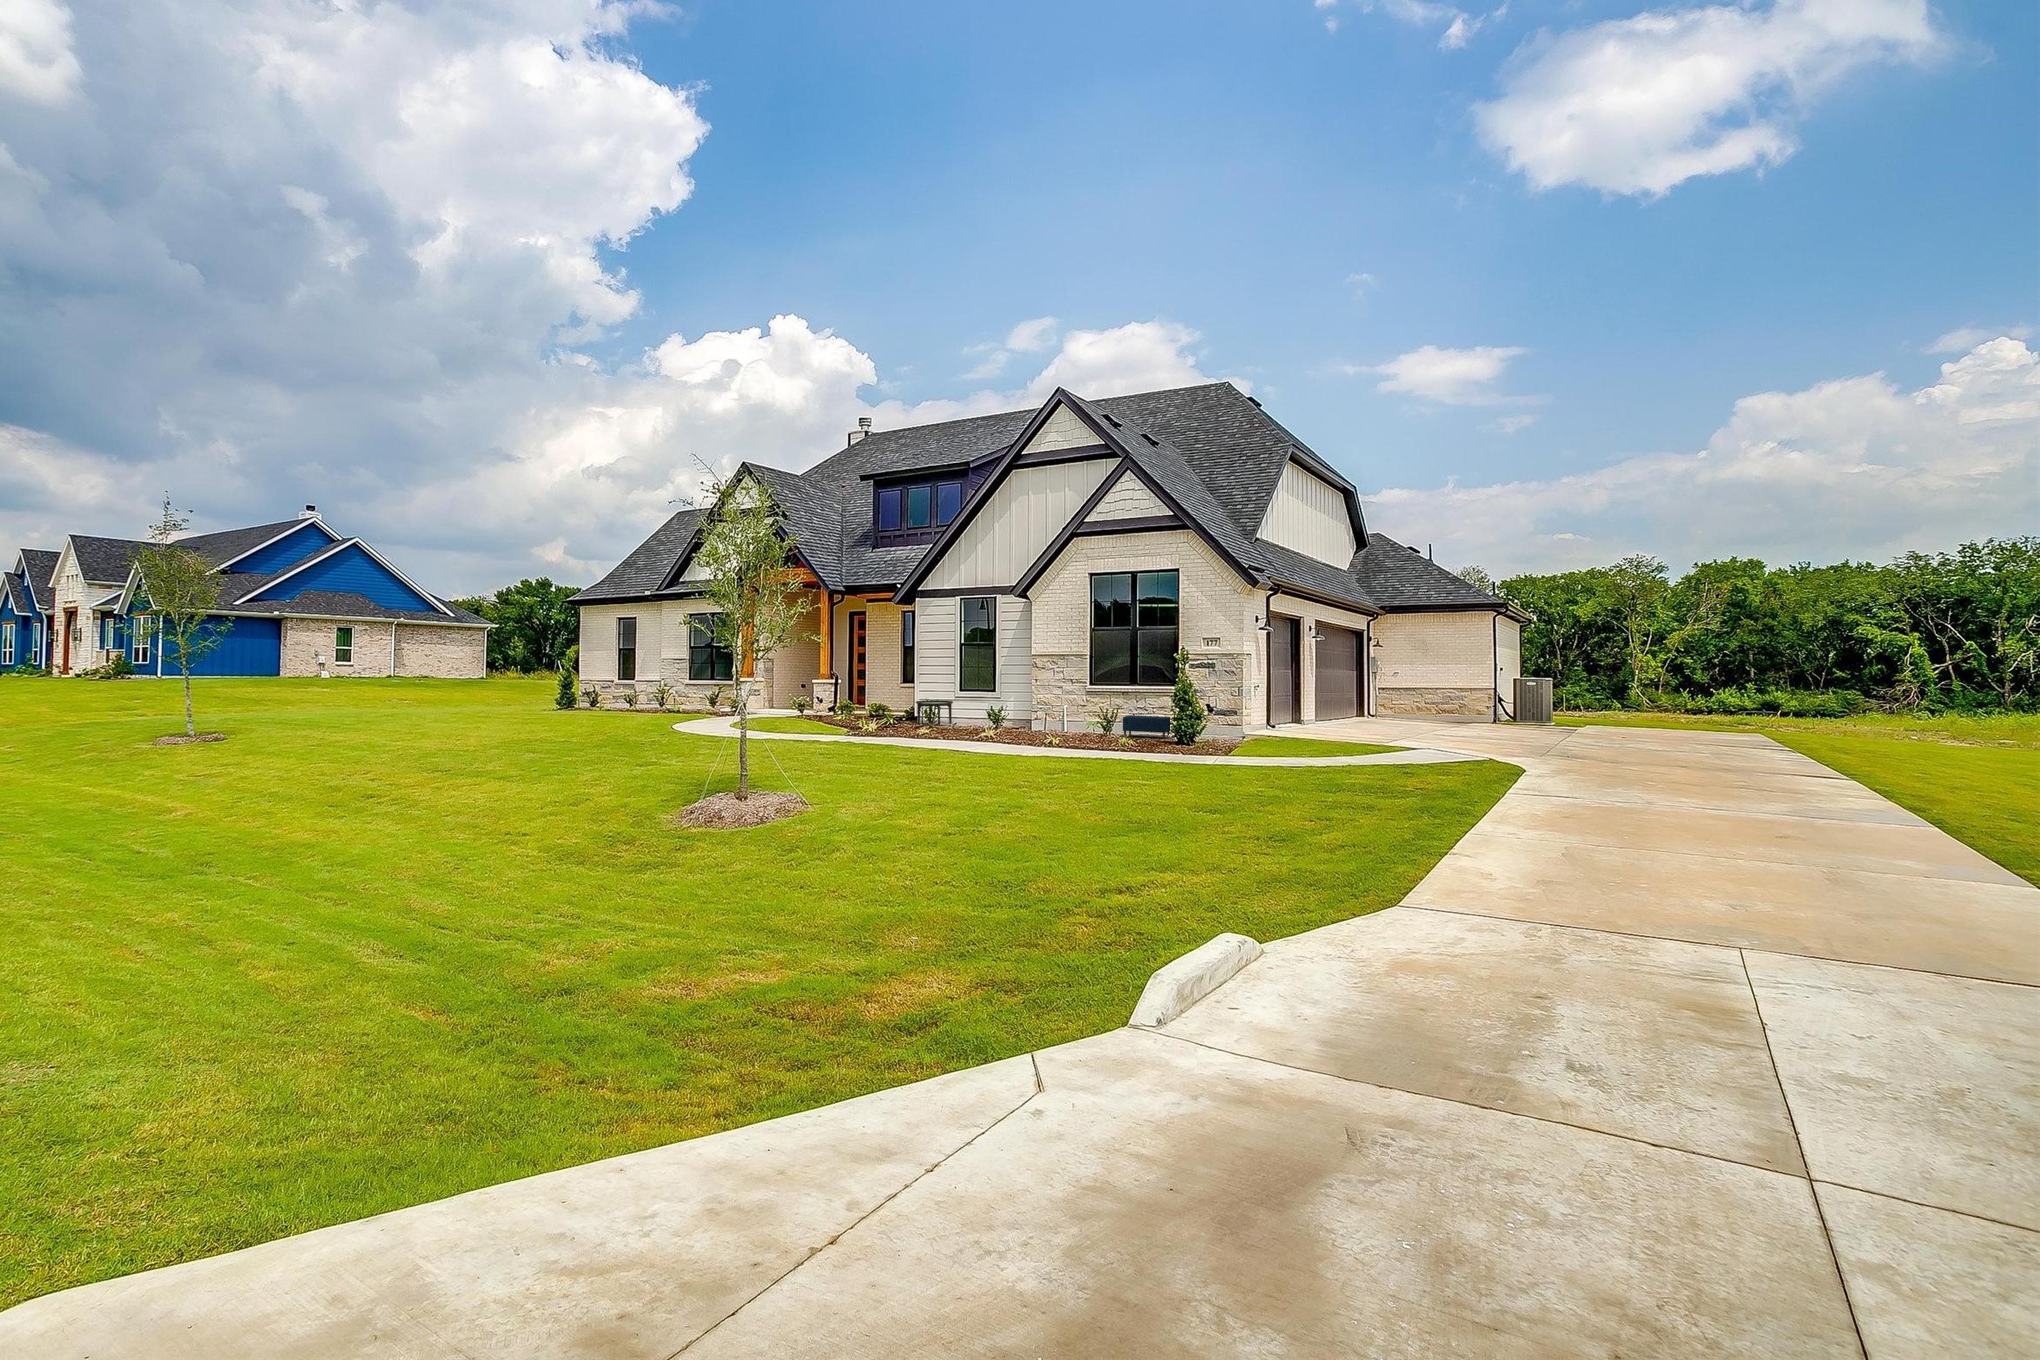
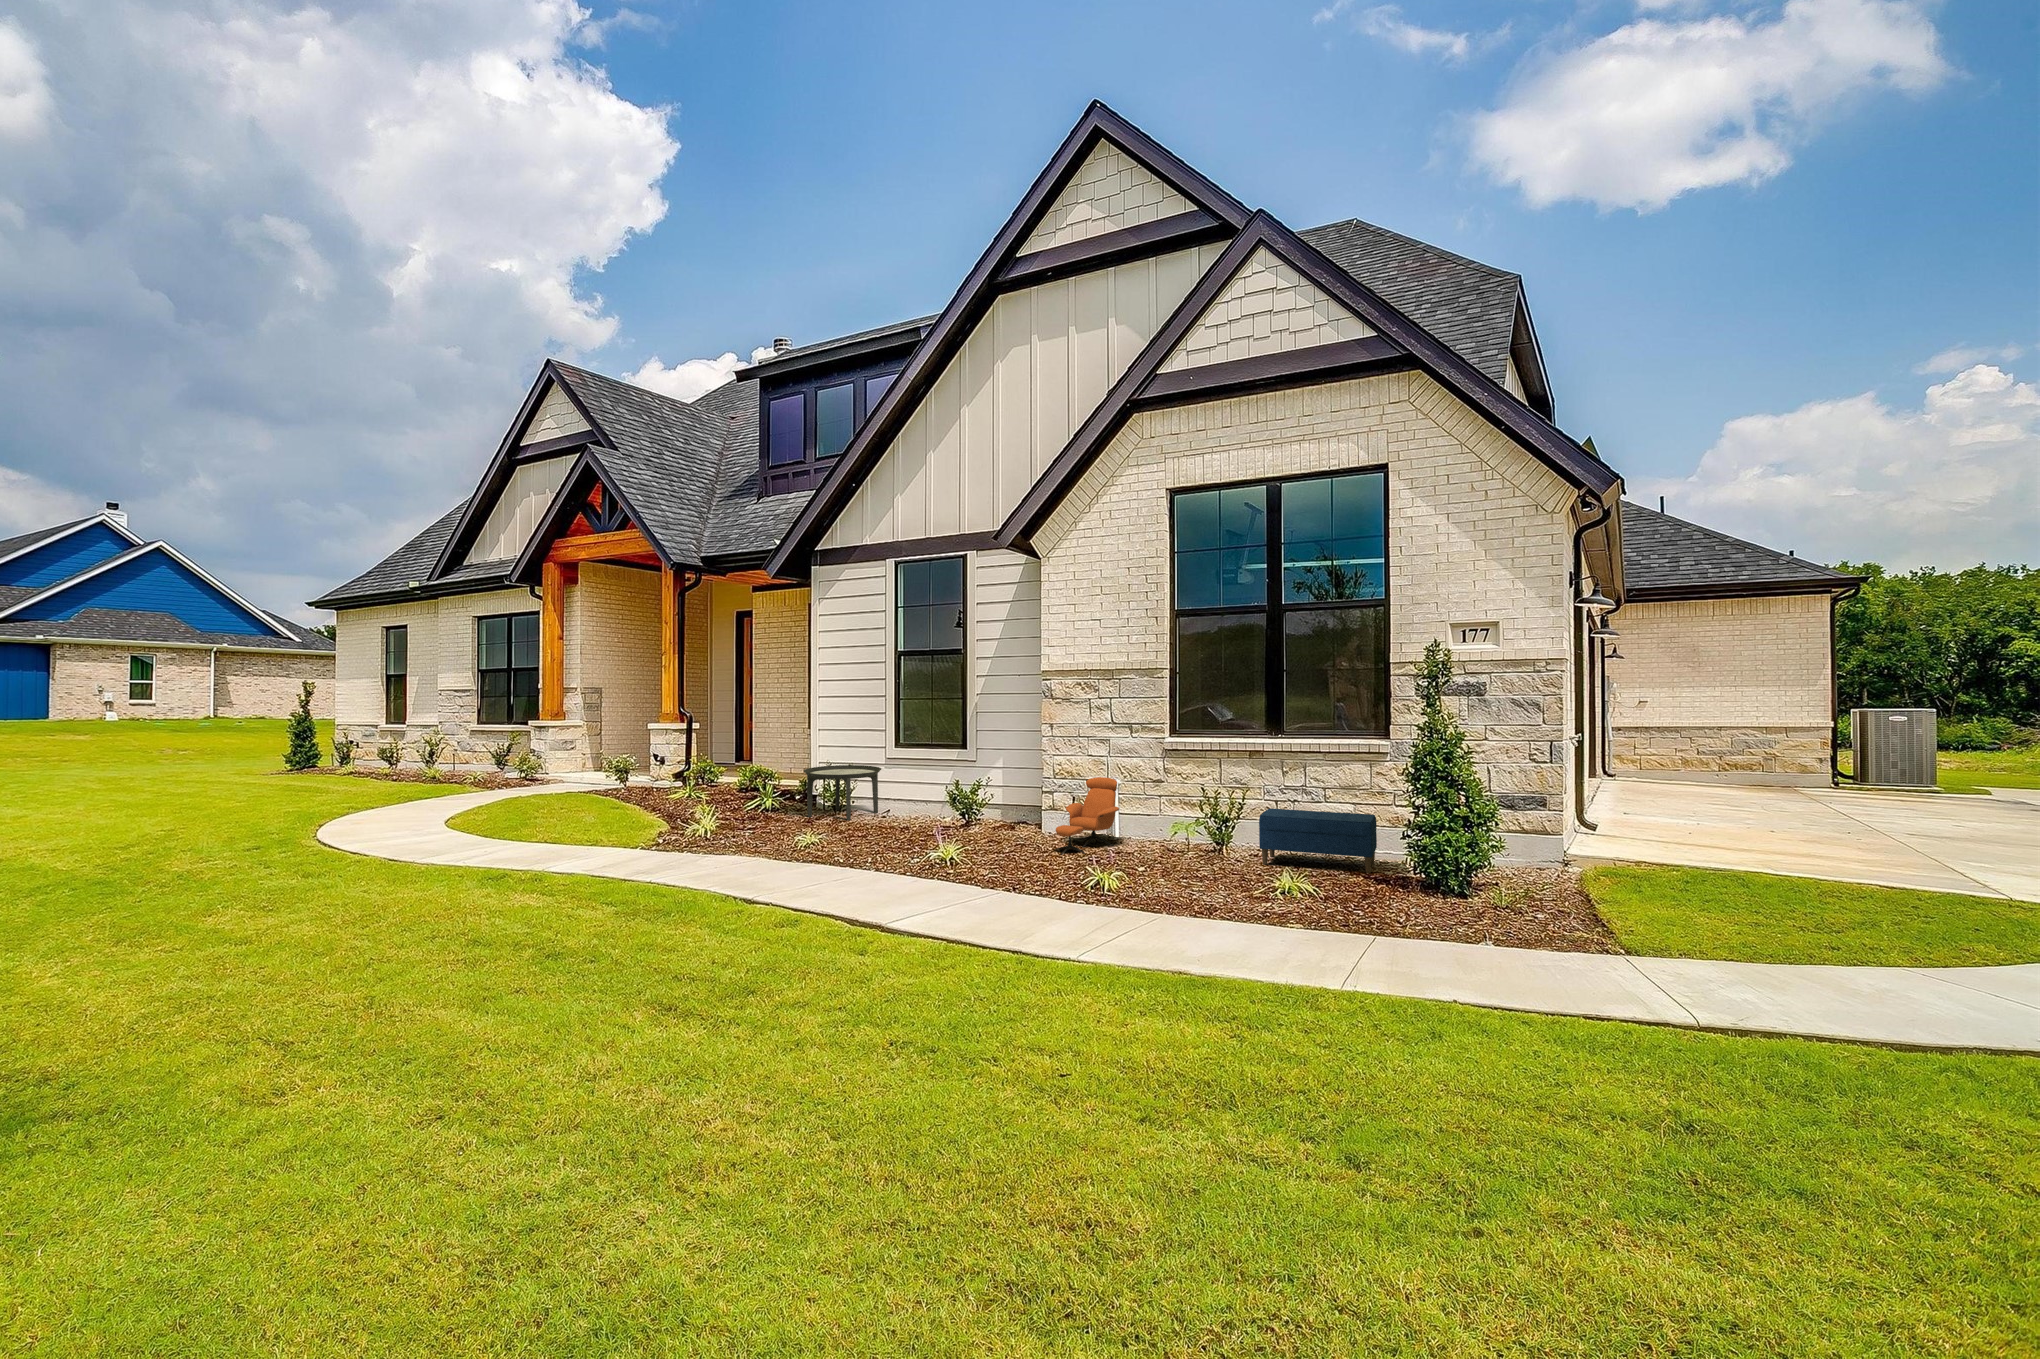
lounge chair: none [1038,703,1067,735] -> present [1055,777,1119,855]

